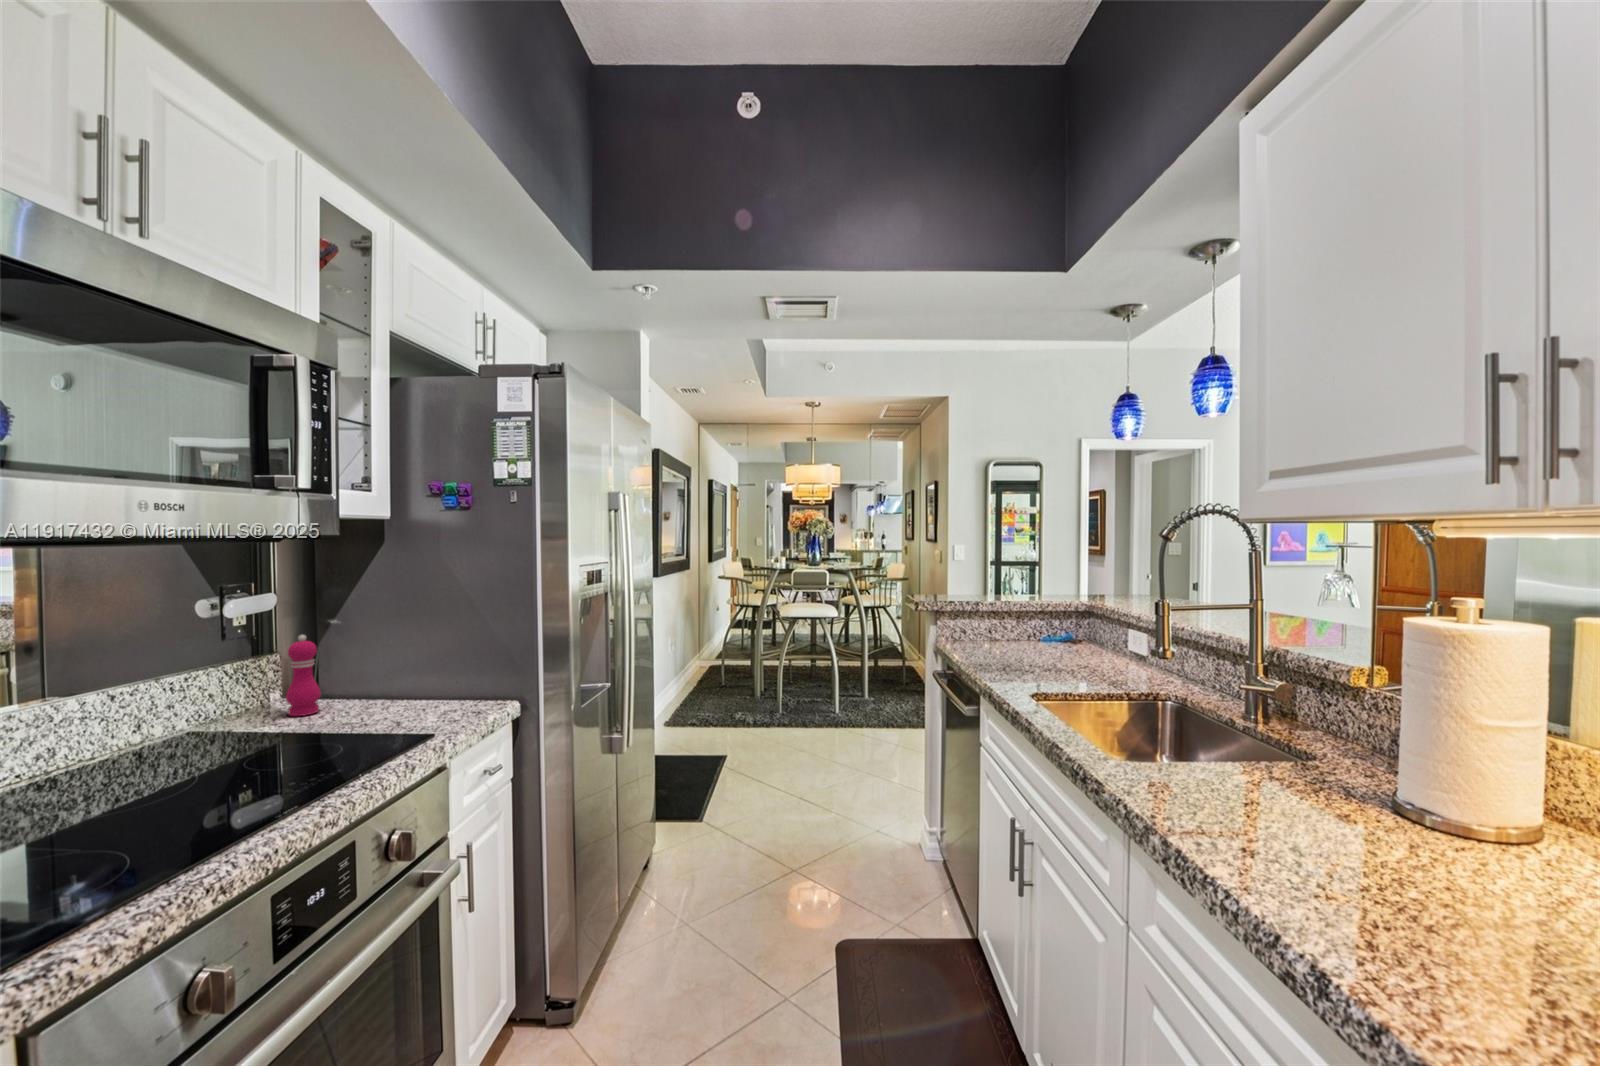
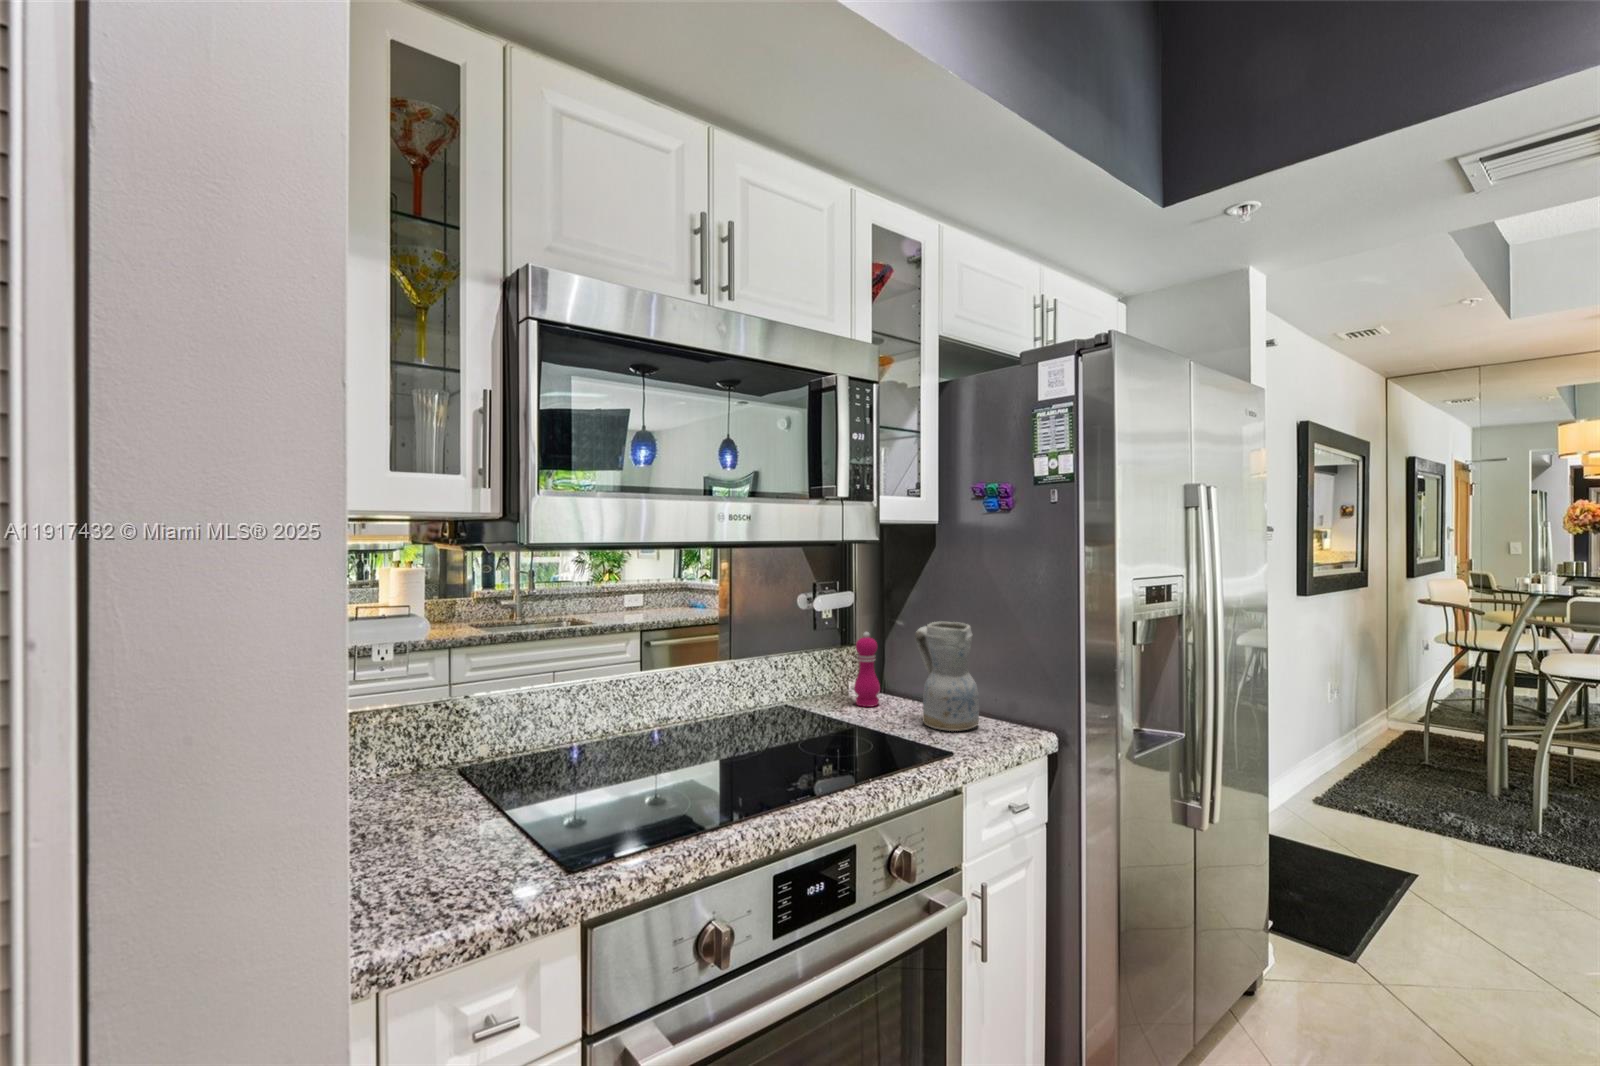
ceramic pitcher: none [371,614,445,719] -> present [915,622,979,731]

